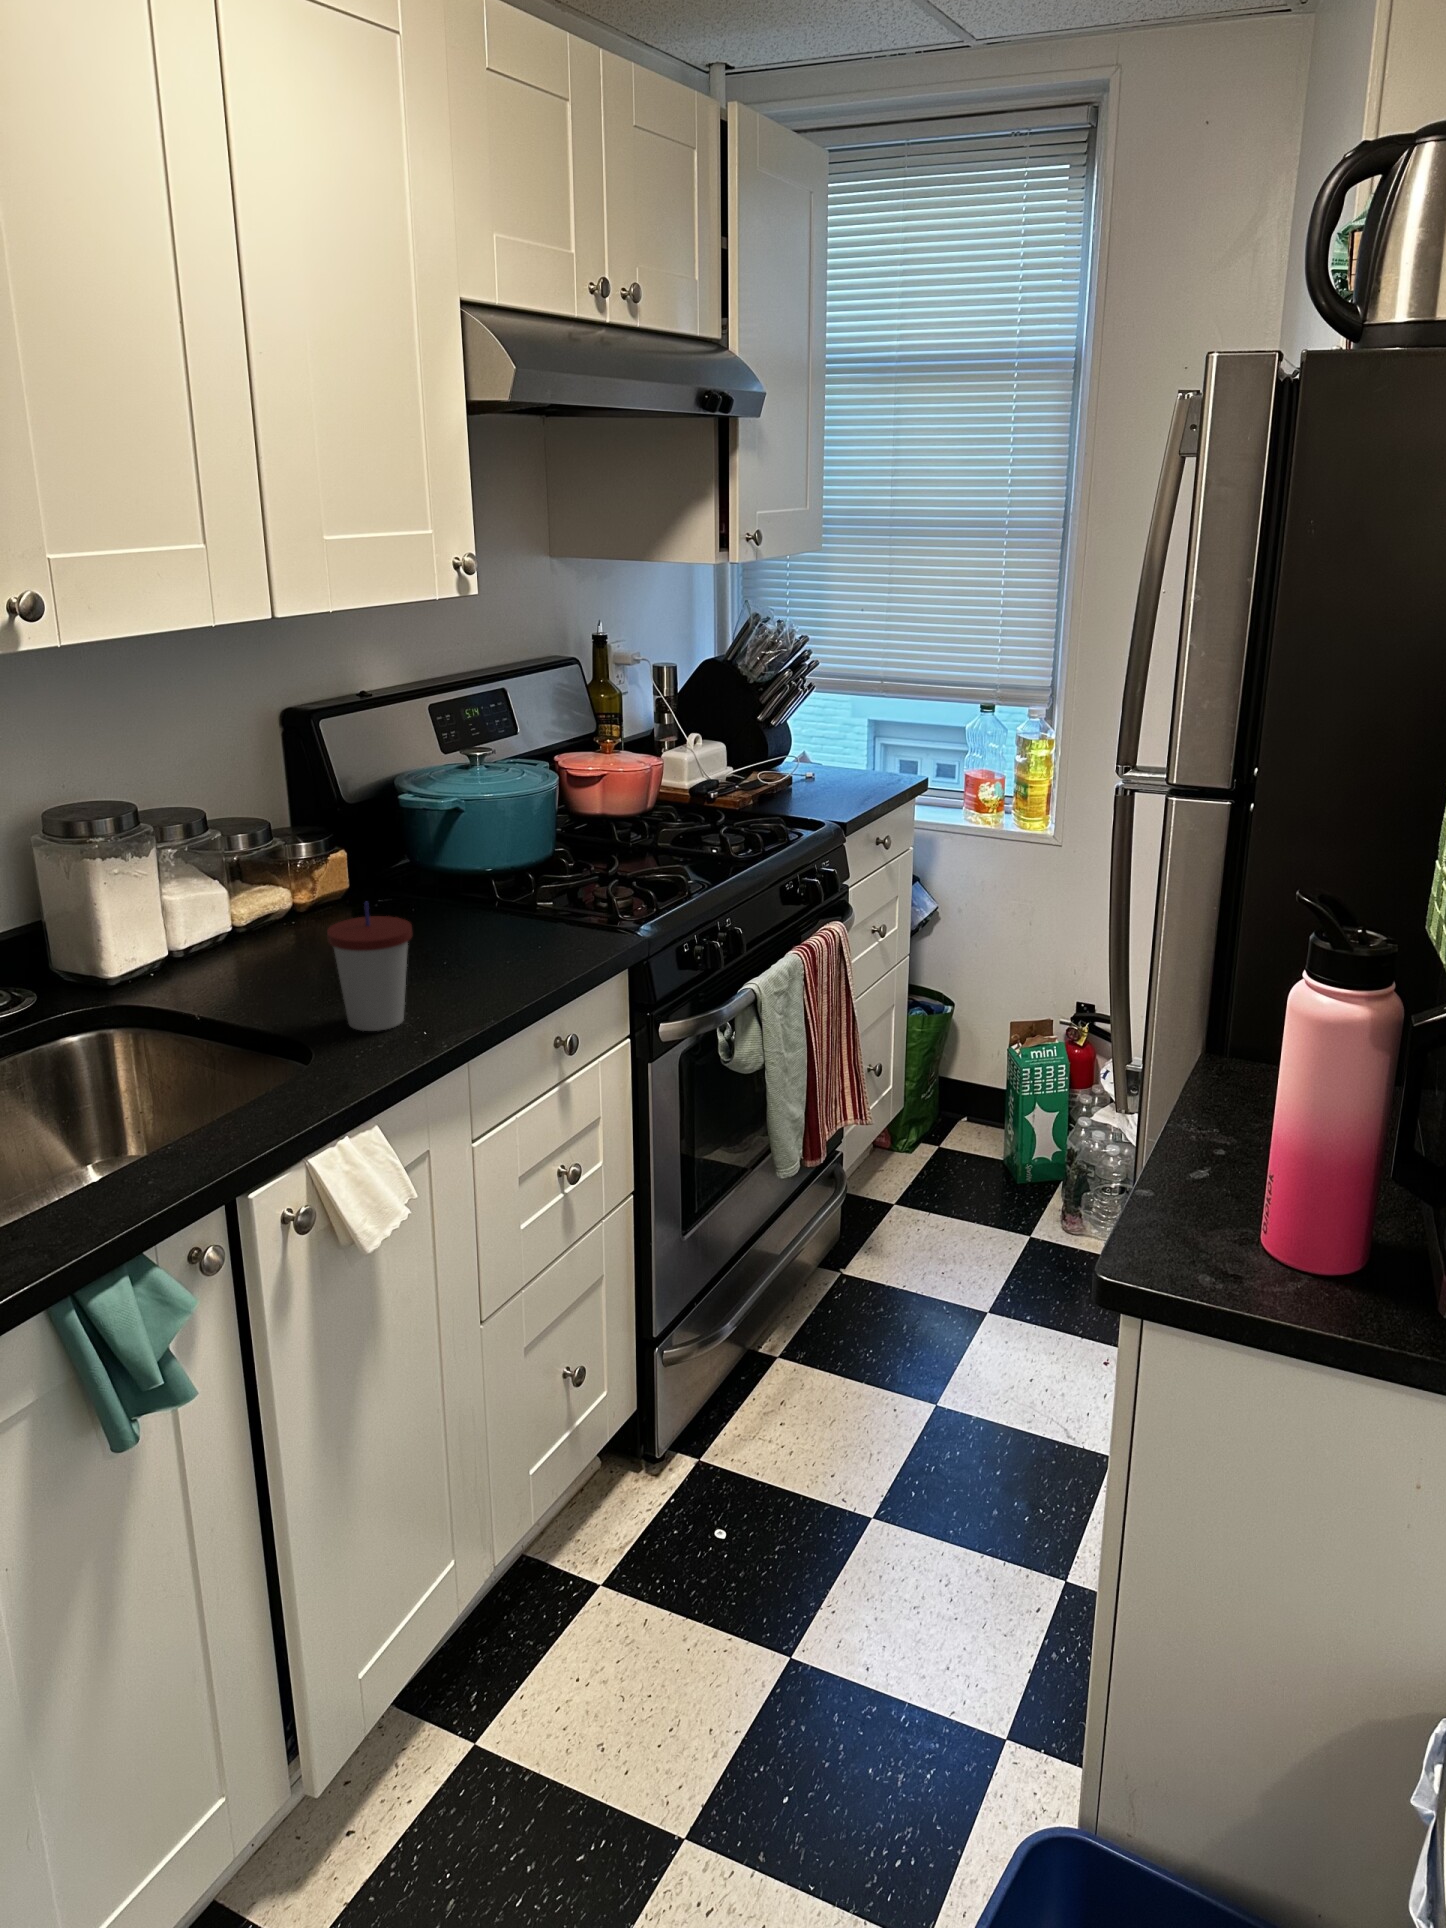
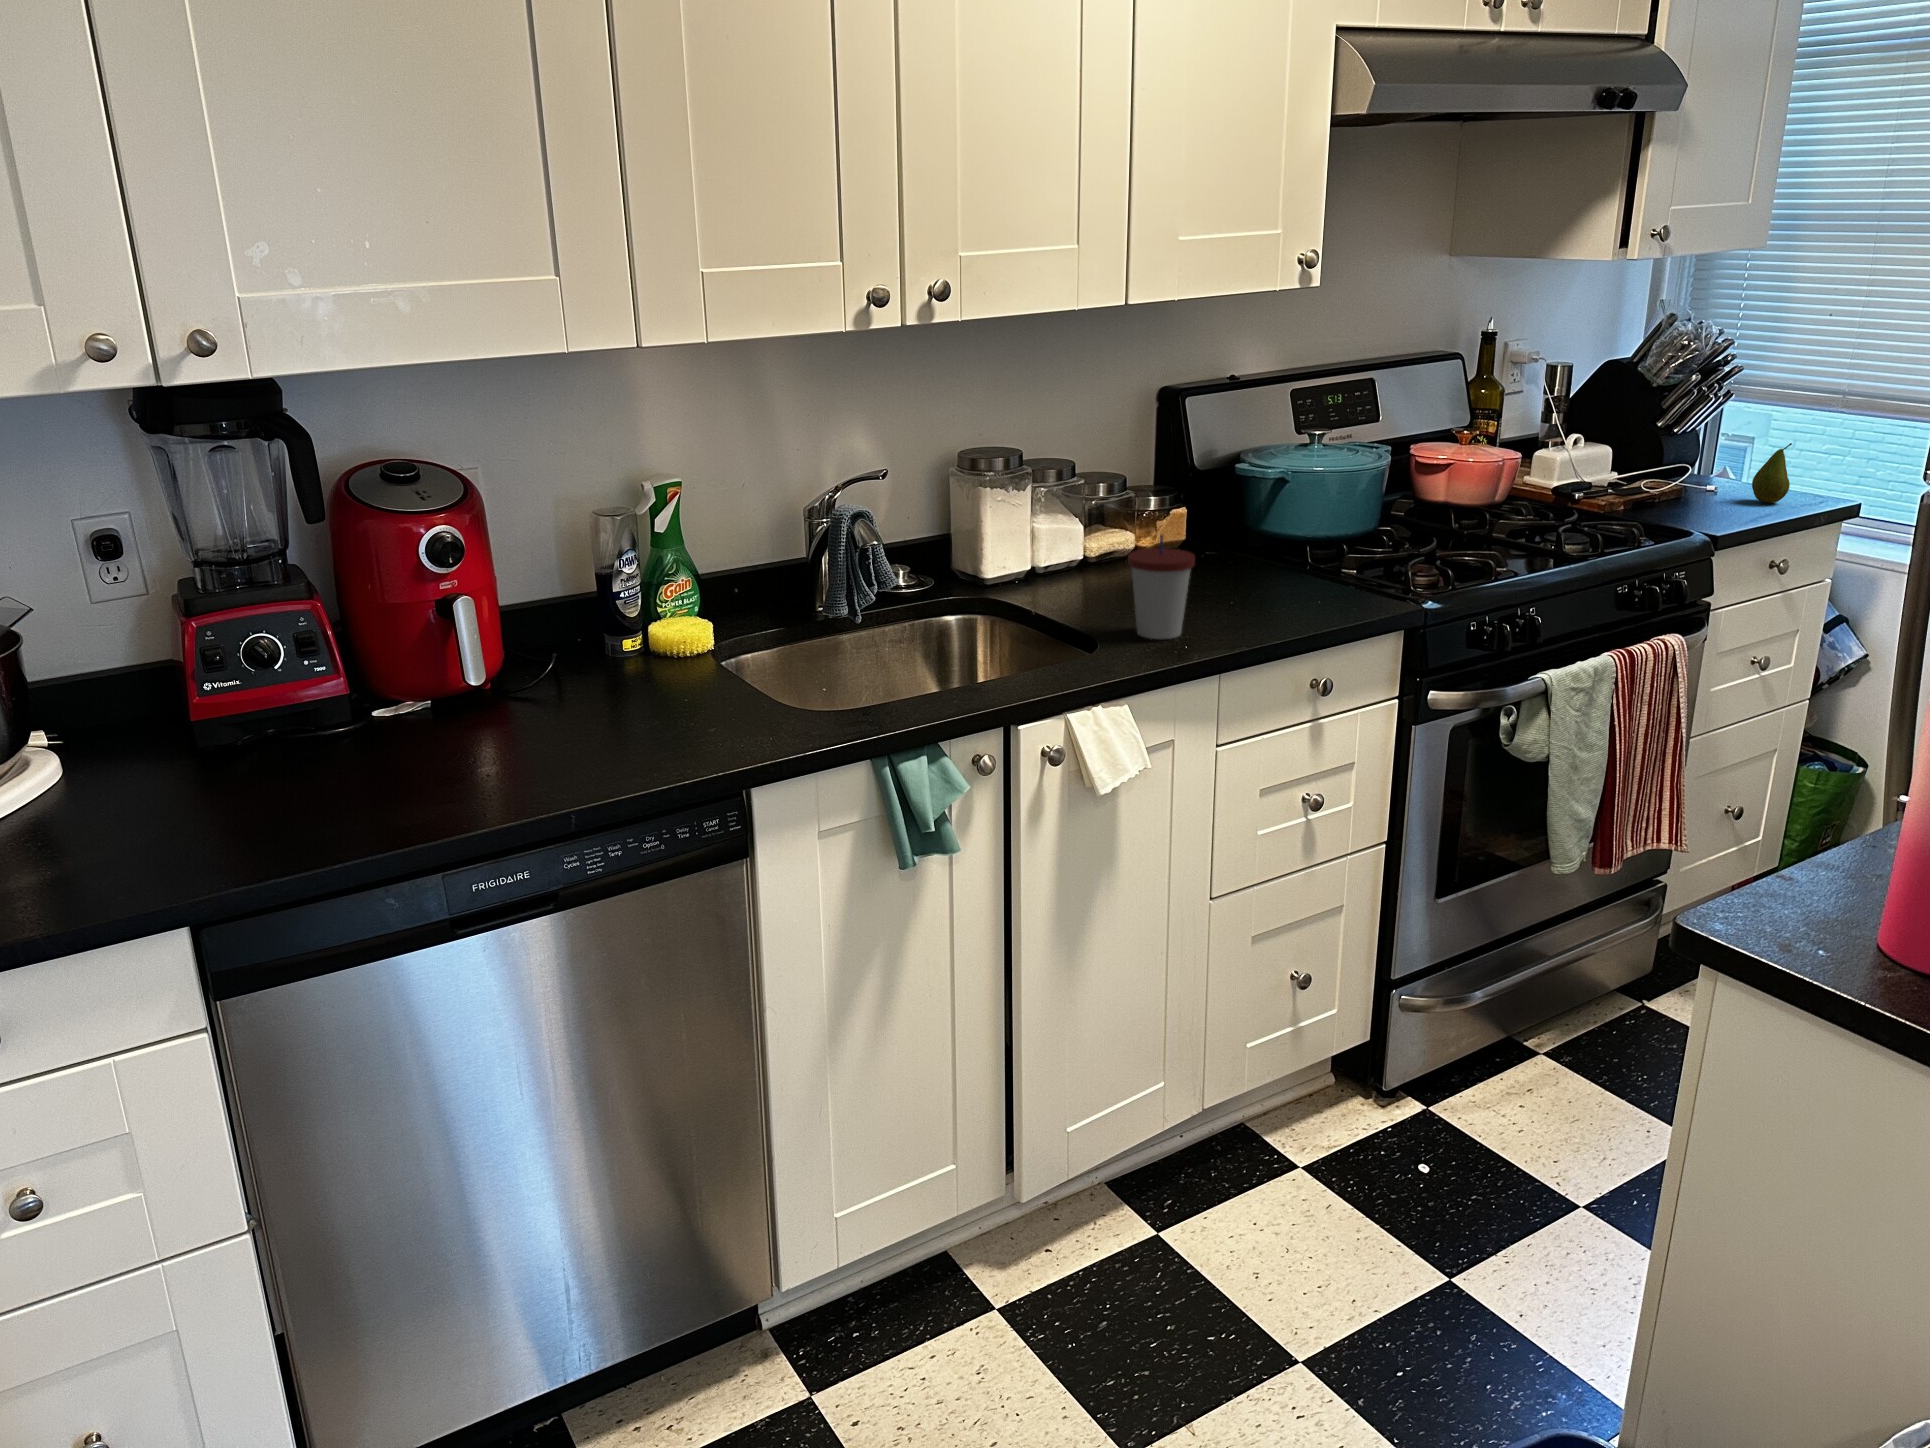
fruit: none [848,730,878,785] -> present [1752,443,1792,503]

